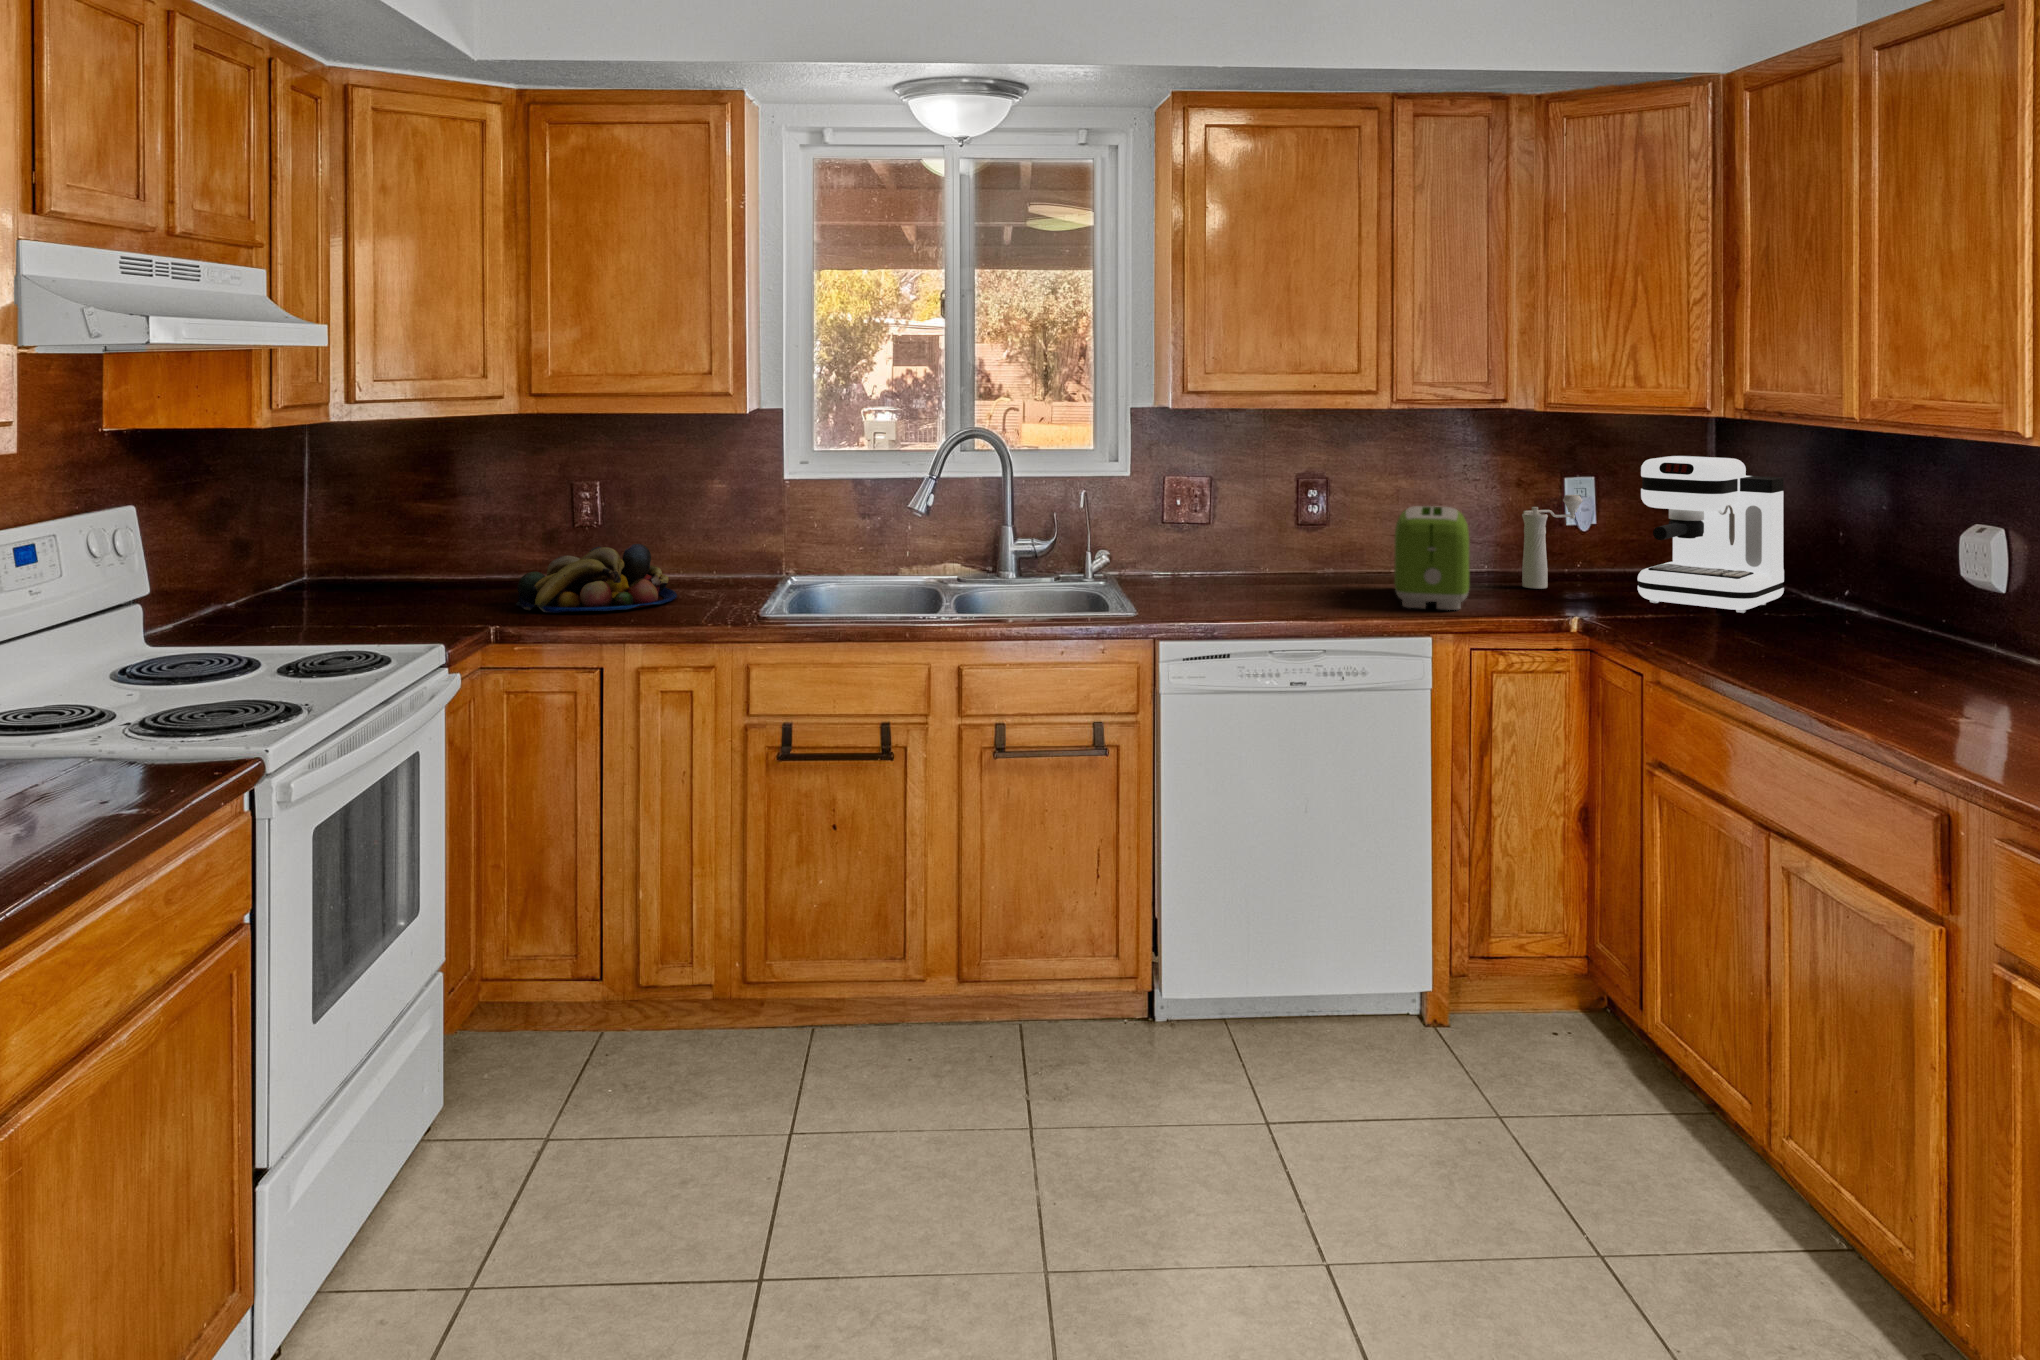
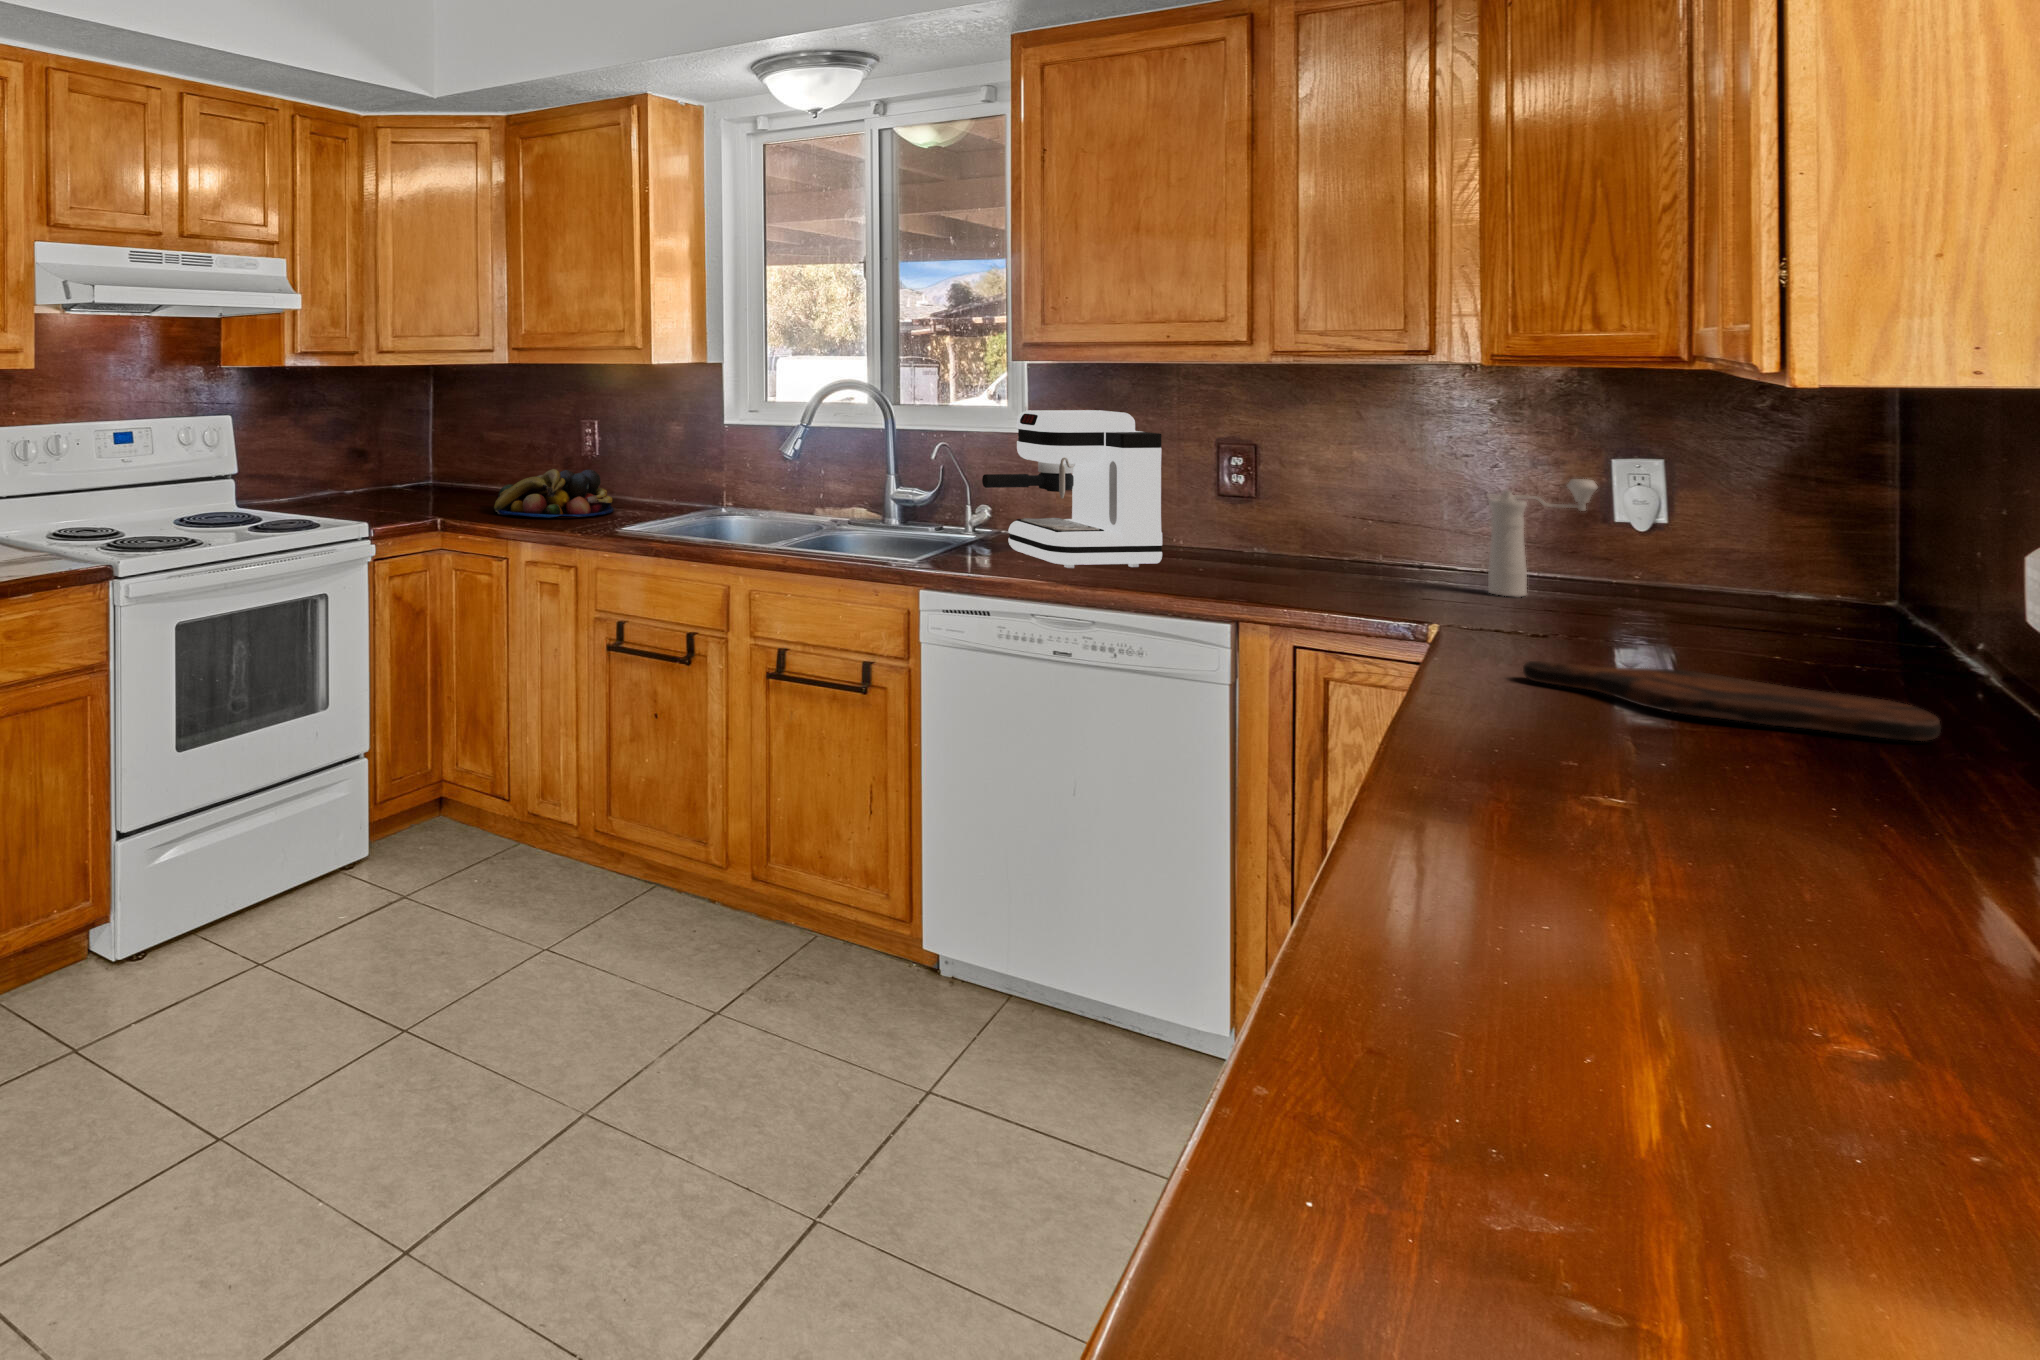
coffee maker: present [1638,456,1784,613] -> present [982,410,1162,568]
toaster: present [1394,506,1469,610] -> none [1232,479,1383,600]
cutting board: none [1709,630,1932,660] -> present [1523,661,1941,741]

